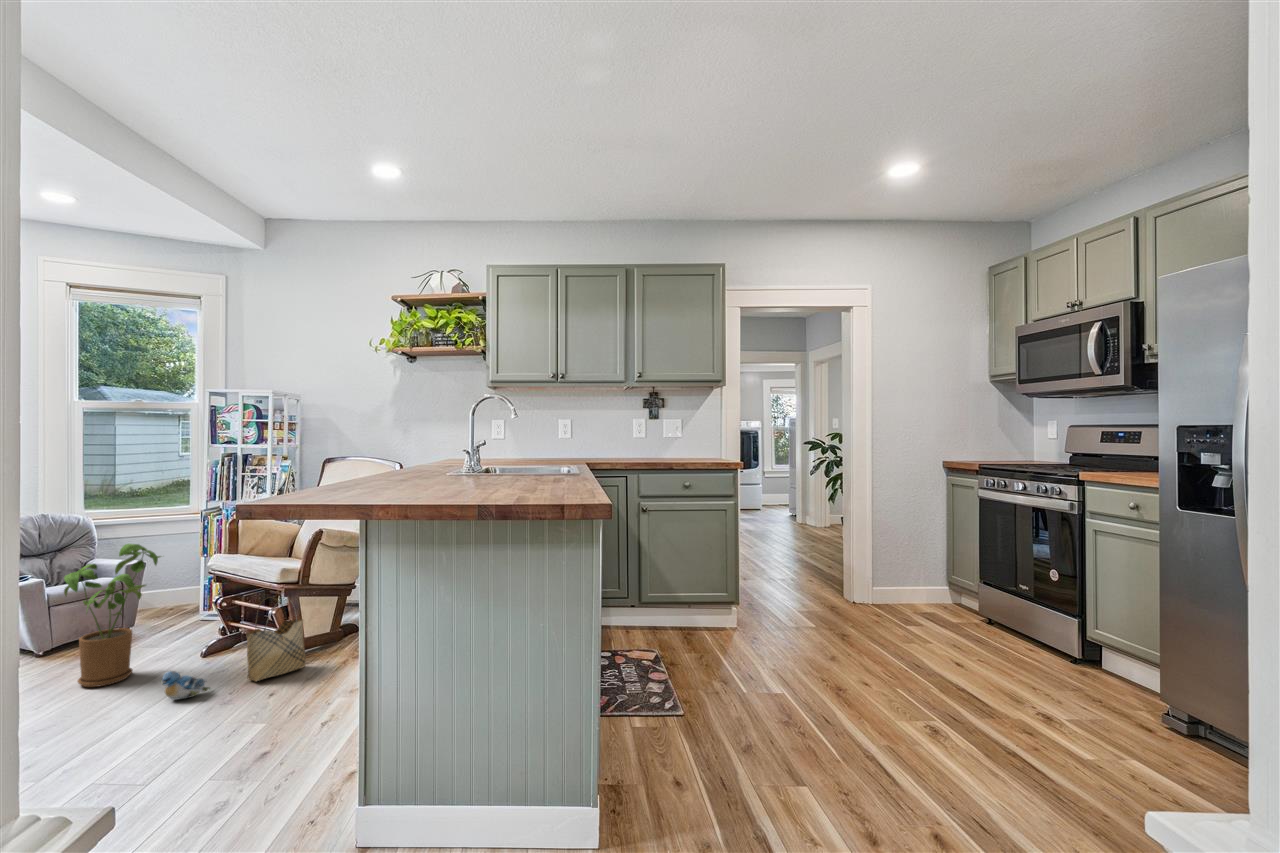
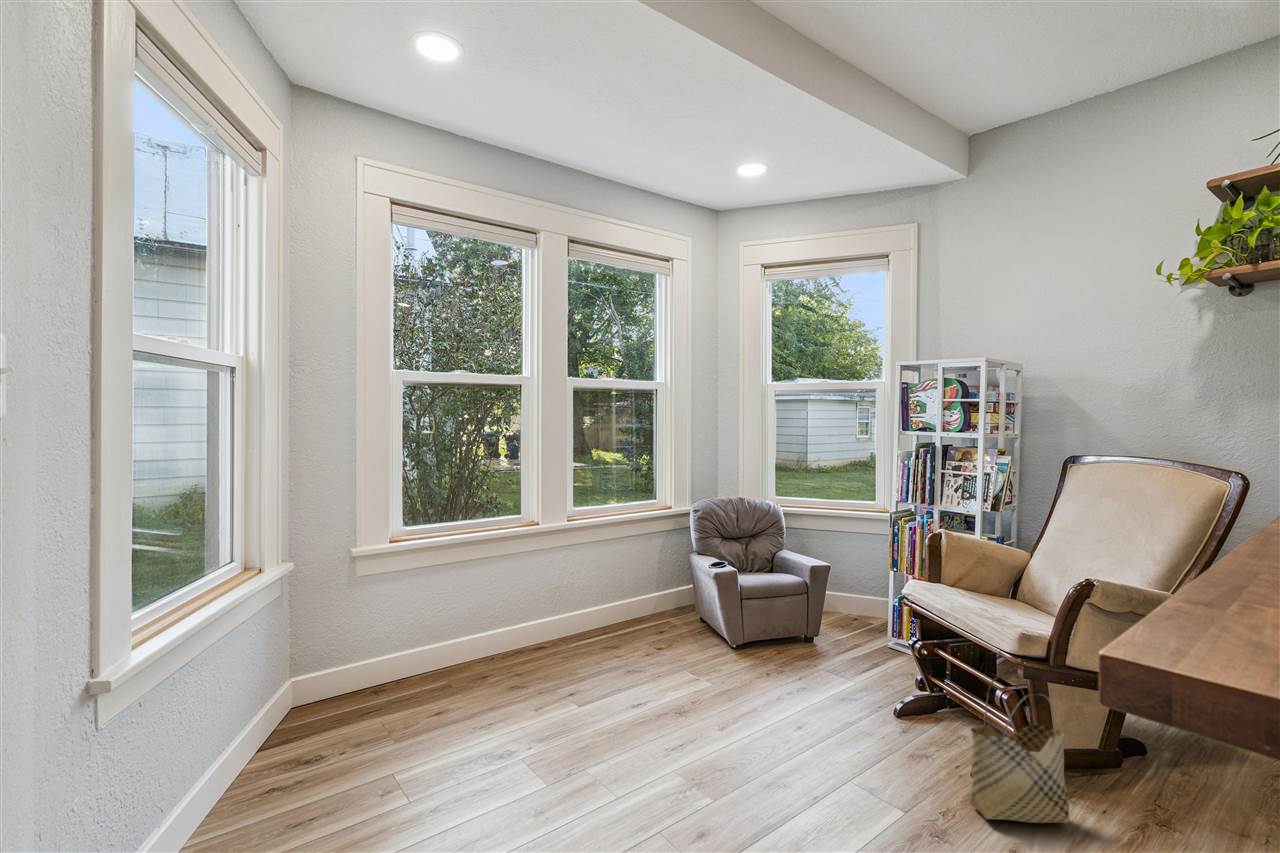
house plant: present [64,544,161,687] -> none [756,546,855,723]
plush toy: present [161,671,210,700] -> none [852,749,918,805]

